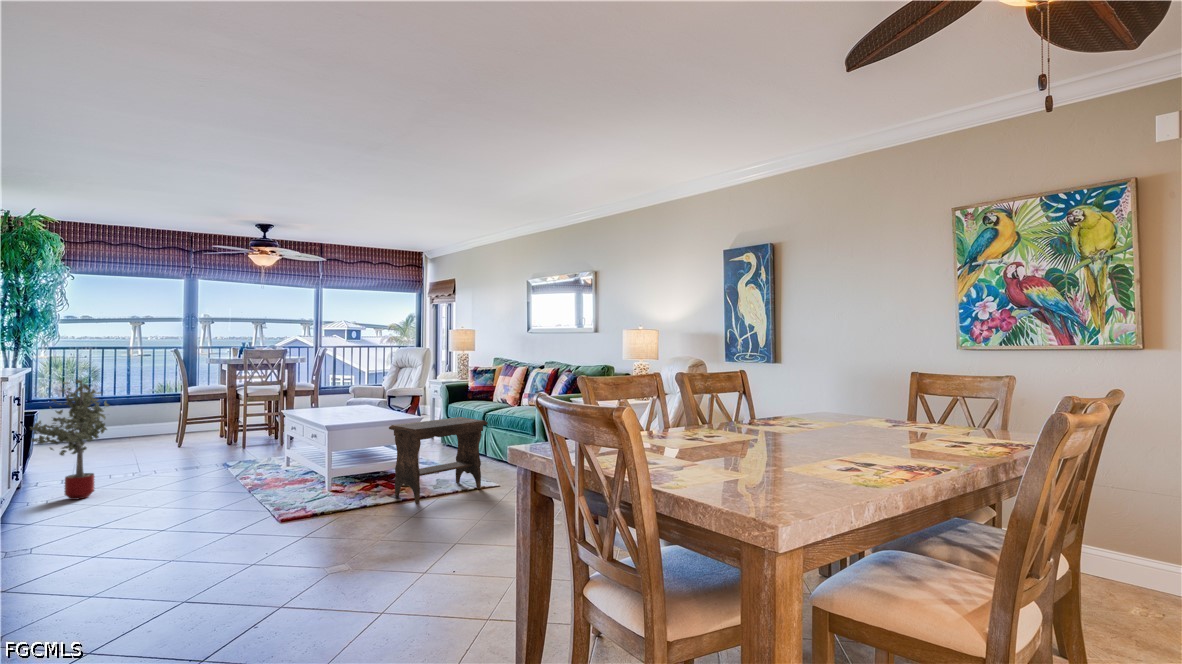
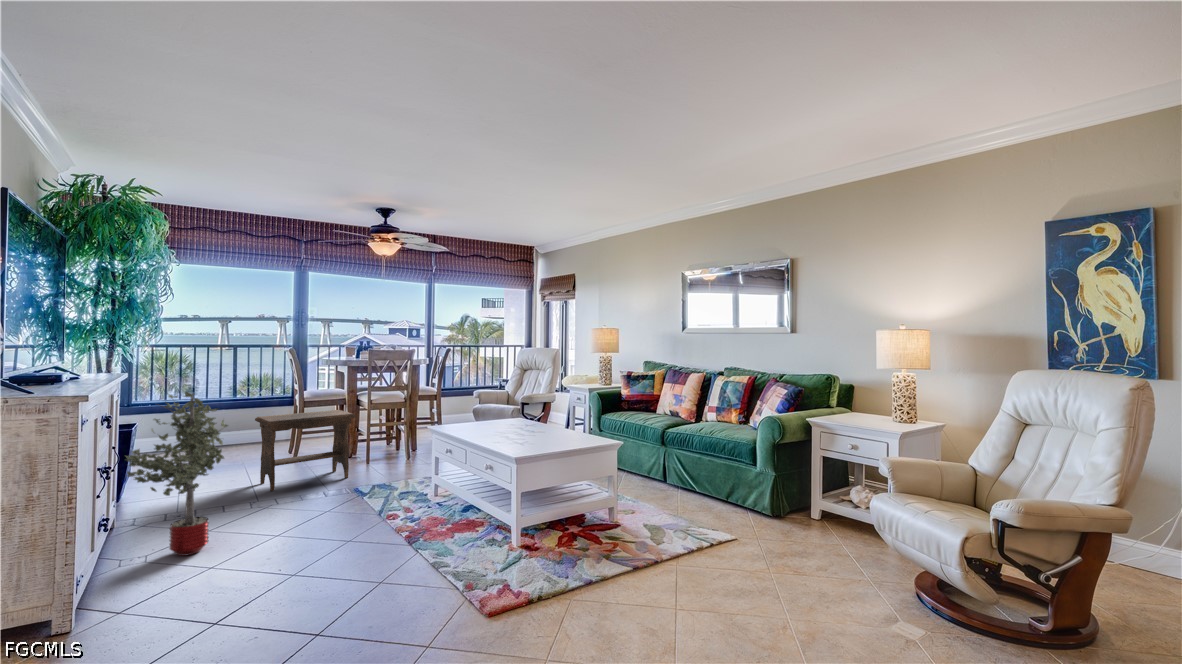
footstool: present [389,417,488,503] -> present [255,410,356,491]

